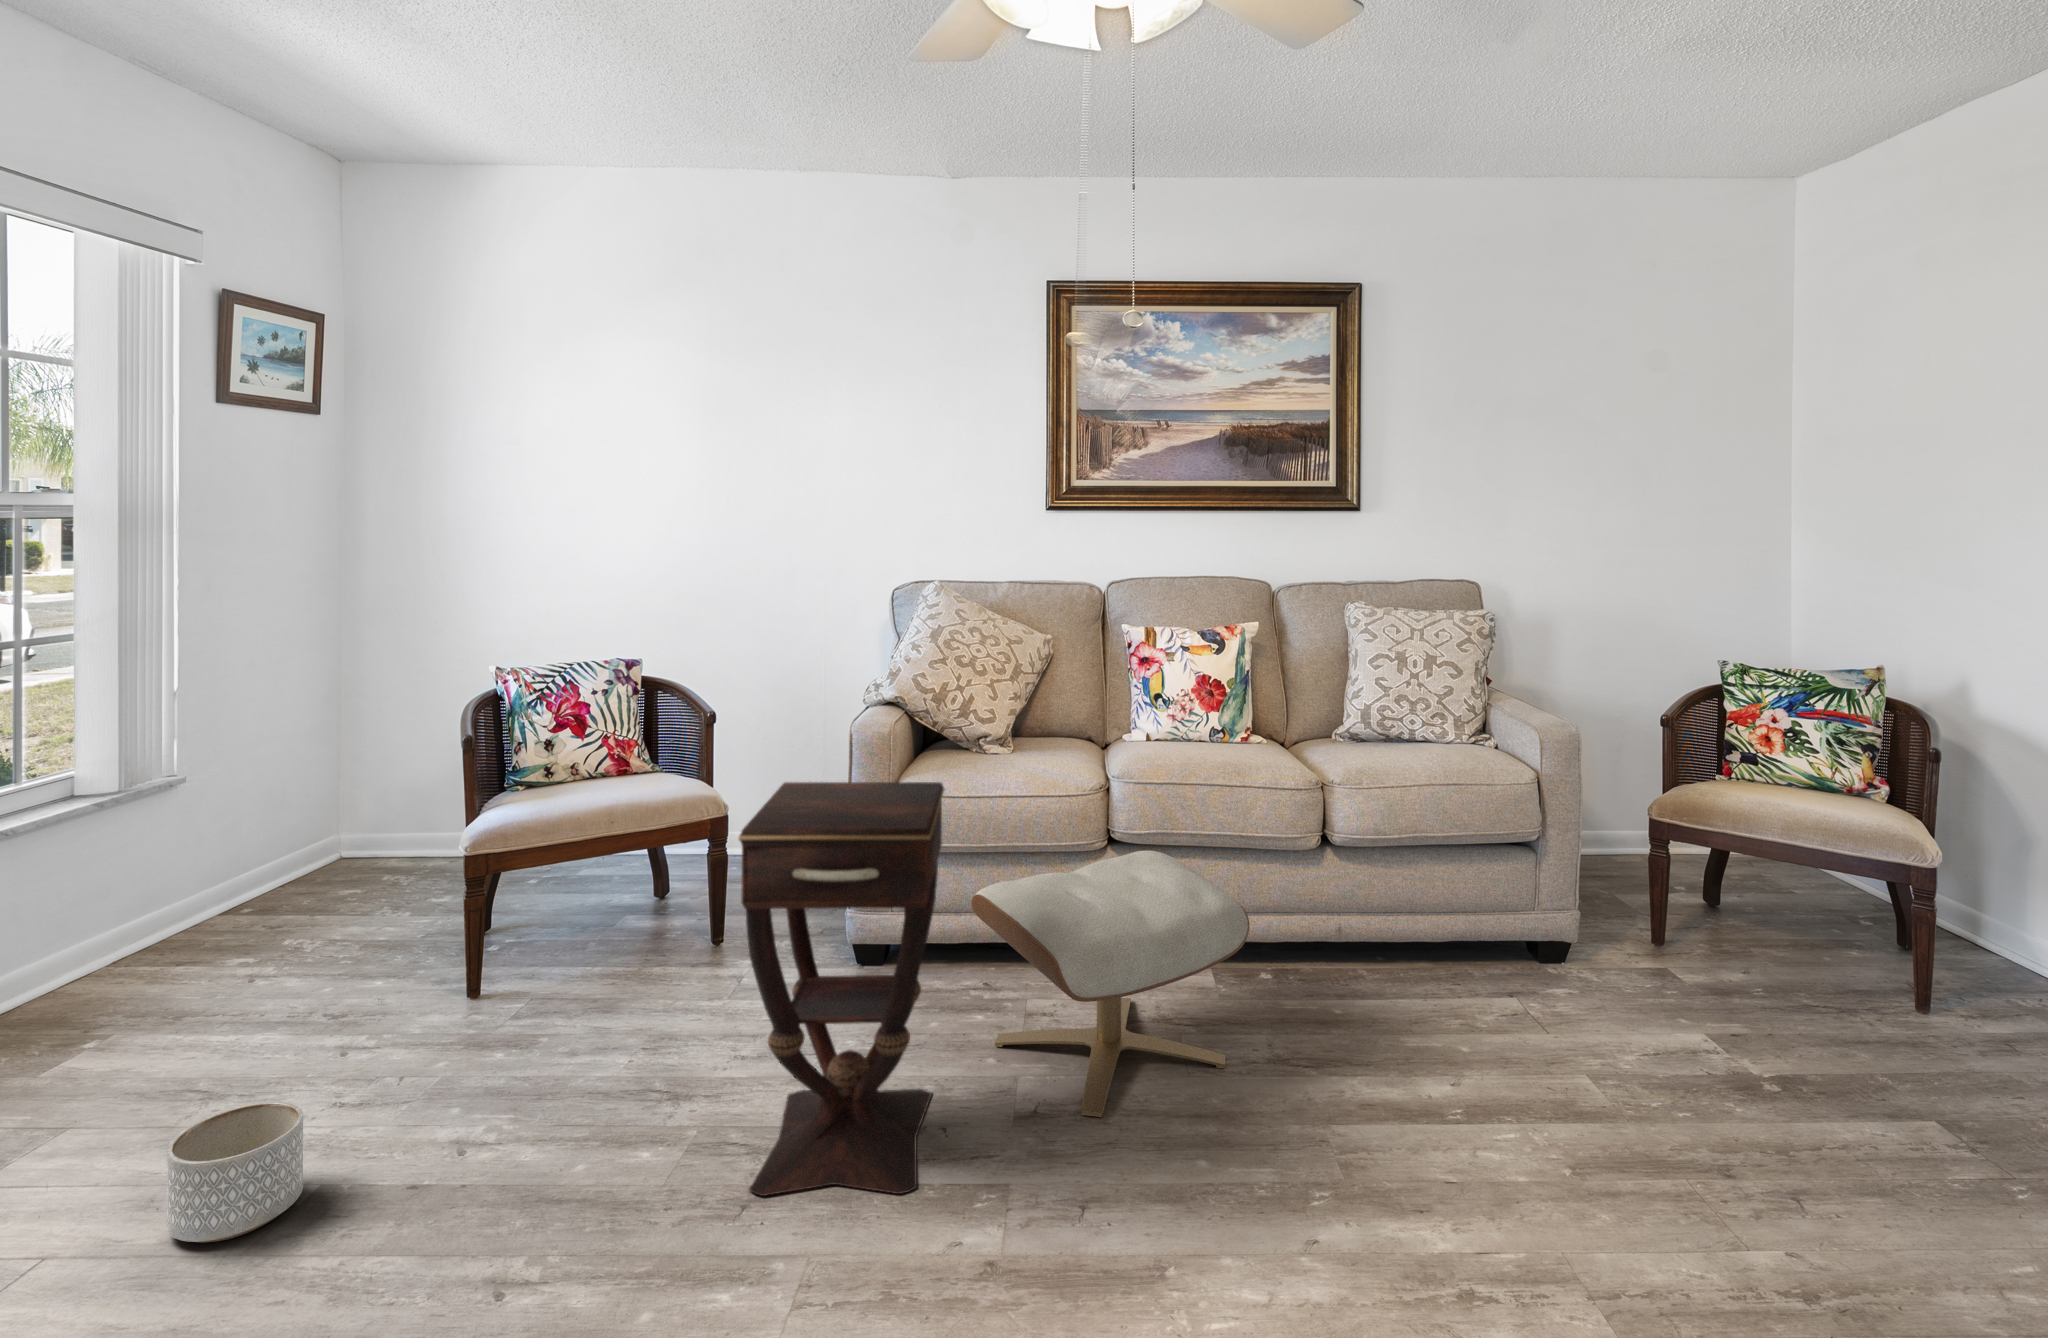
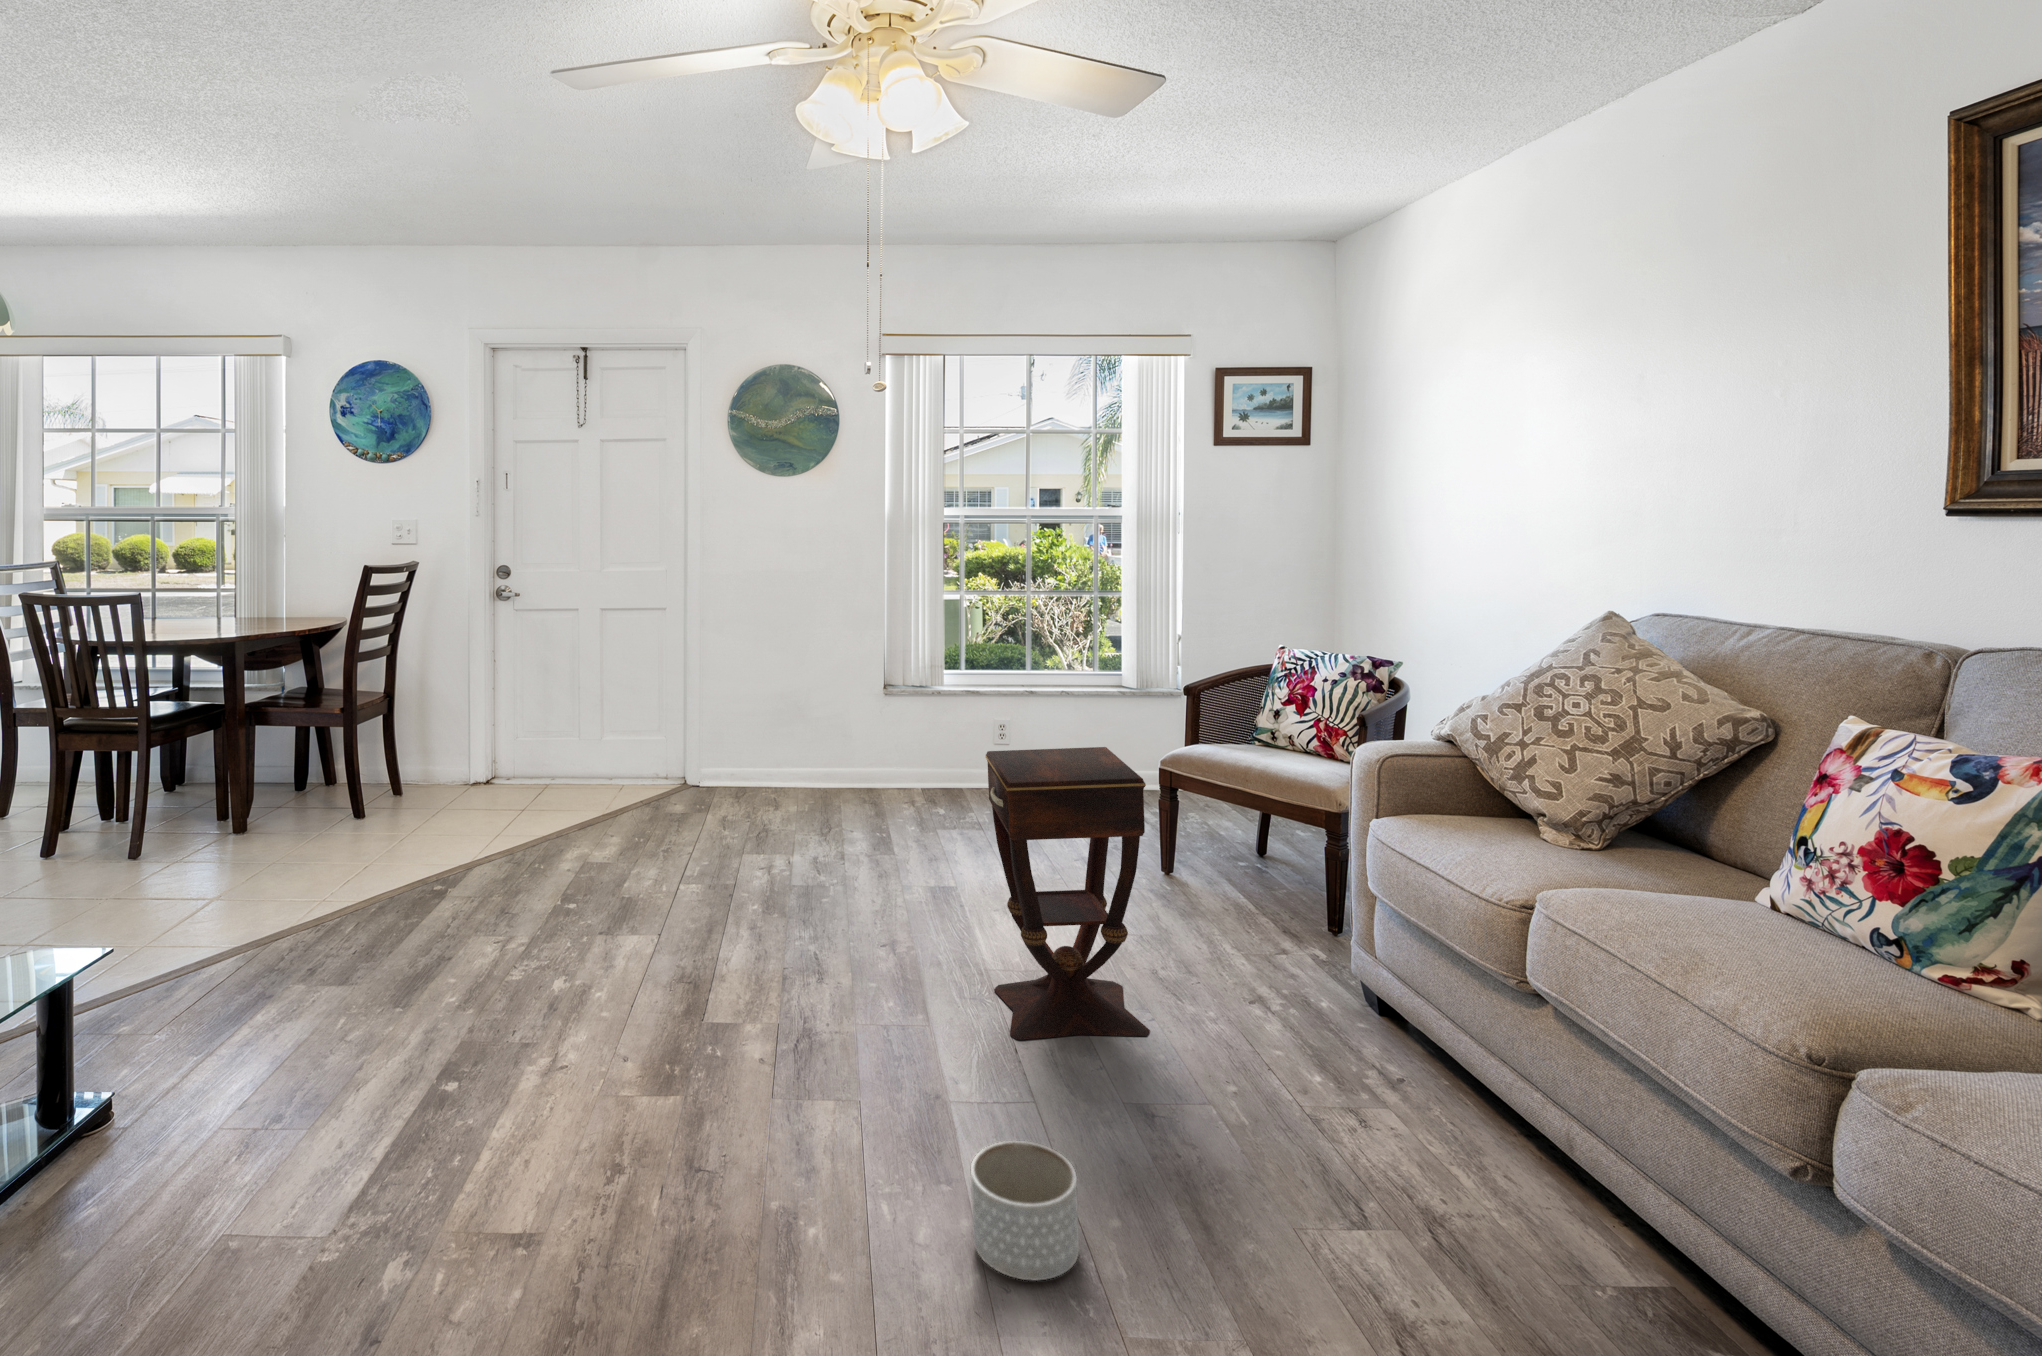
ottoman: present [971,851,1249,1117] -> none [1117,899,1441,1204]
planter: present [167,1102,303,1243] -> present [970,1141,1079,1280]

